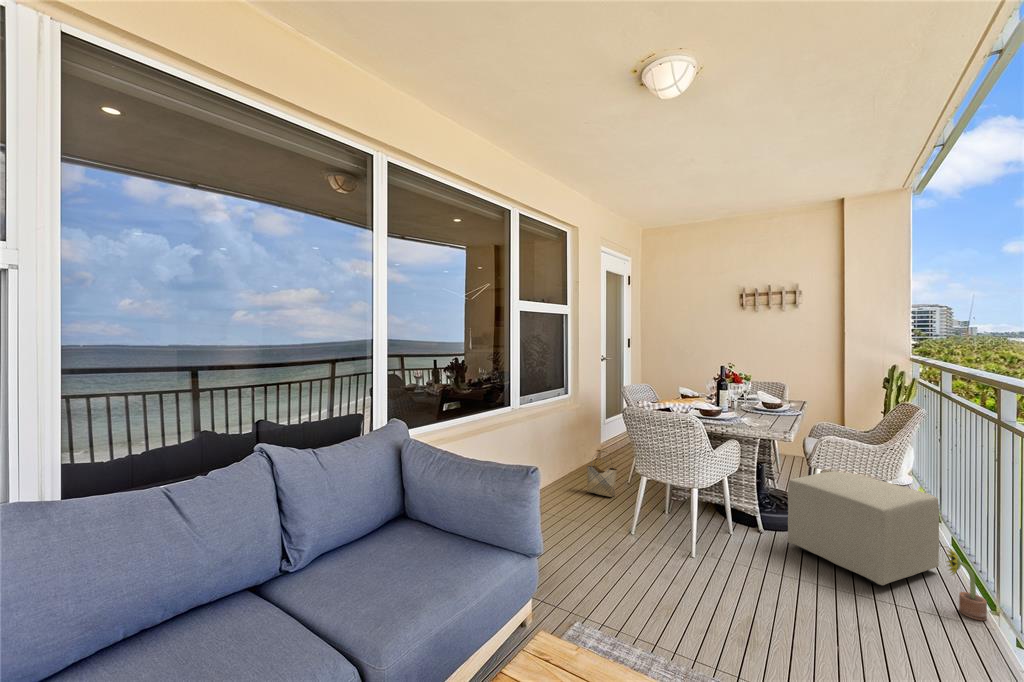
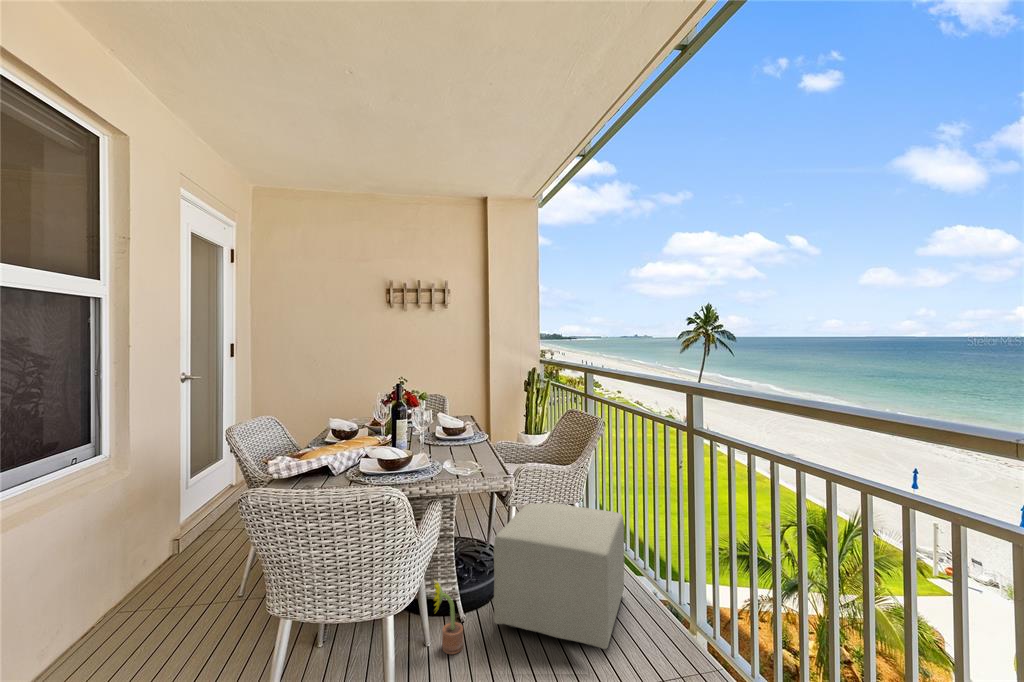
woven basket: present [587,451,617,497] -> none [149,558,220,653]
decorative plant: present [947,548,987,621] -> present [434,582,463,654]

